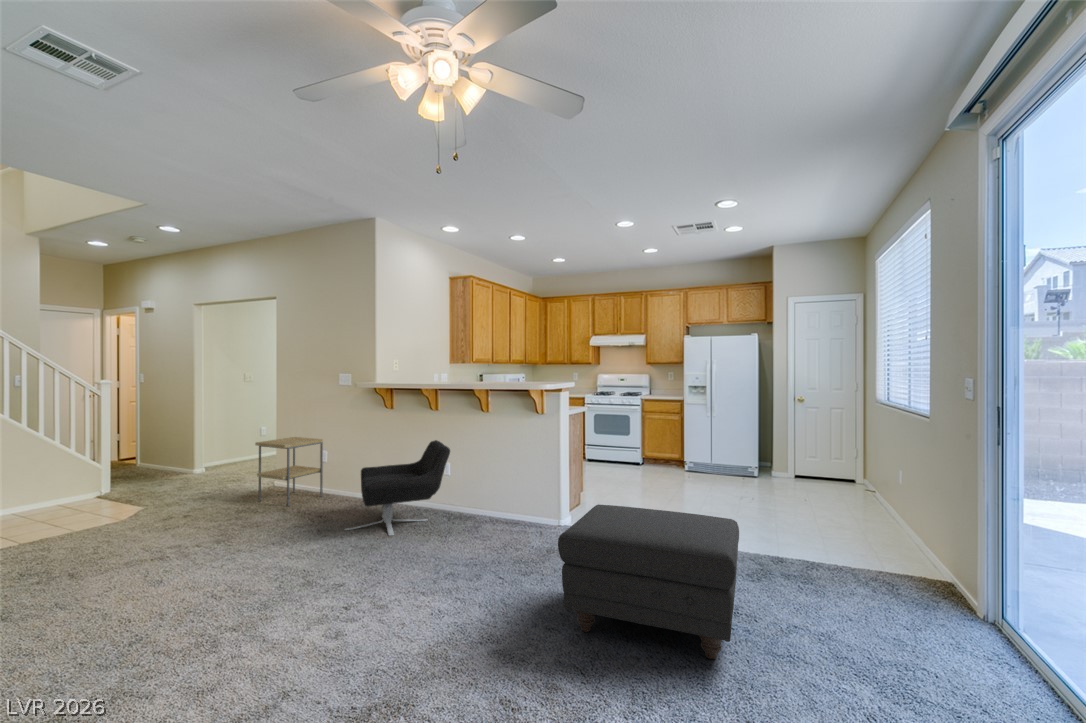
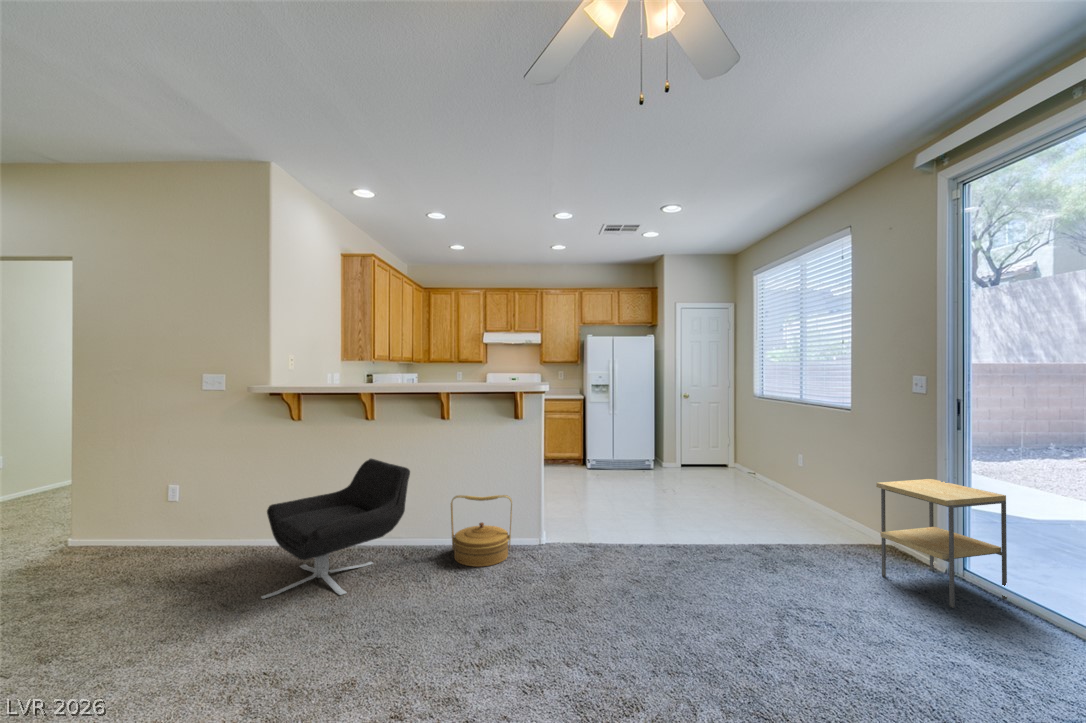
side table: present [255,437,323,506] -> present [876,479,1007,608]
woven basket: none [484,474,532,534] -> present [451,495,512,567]
ottoman: present [558,504,739,659] -> none [655,520,882,674]

